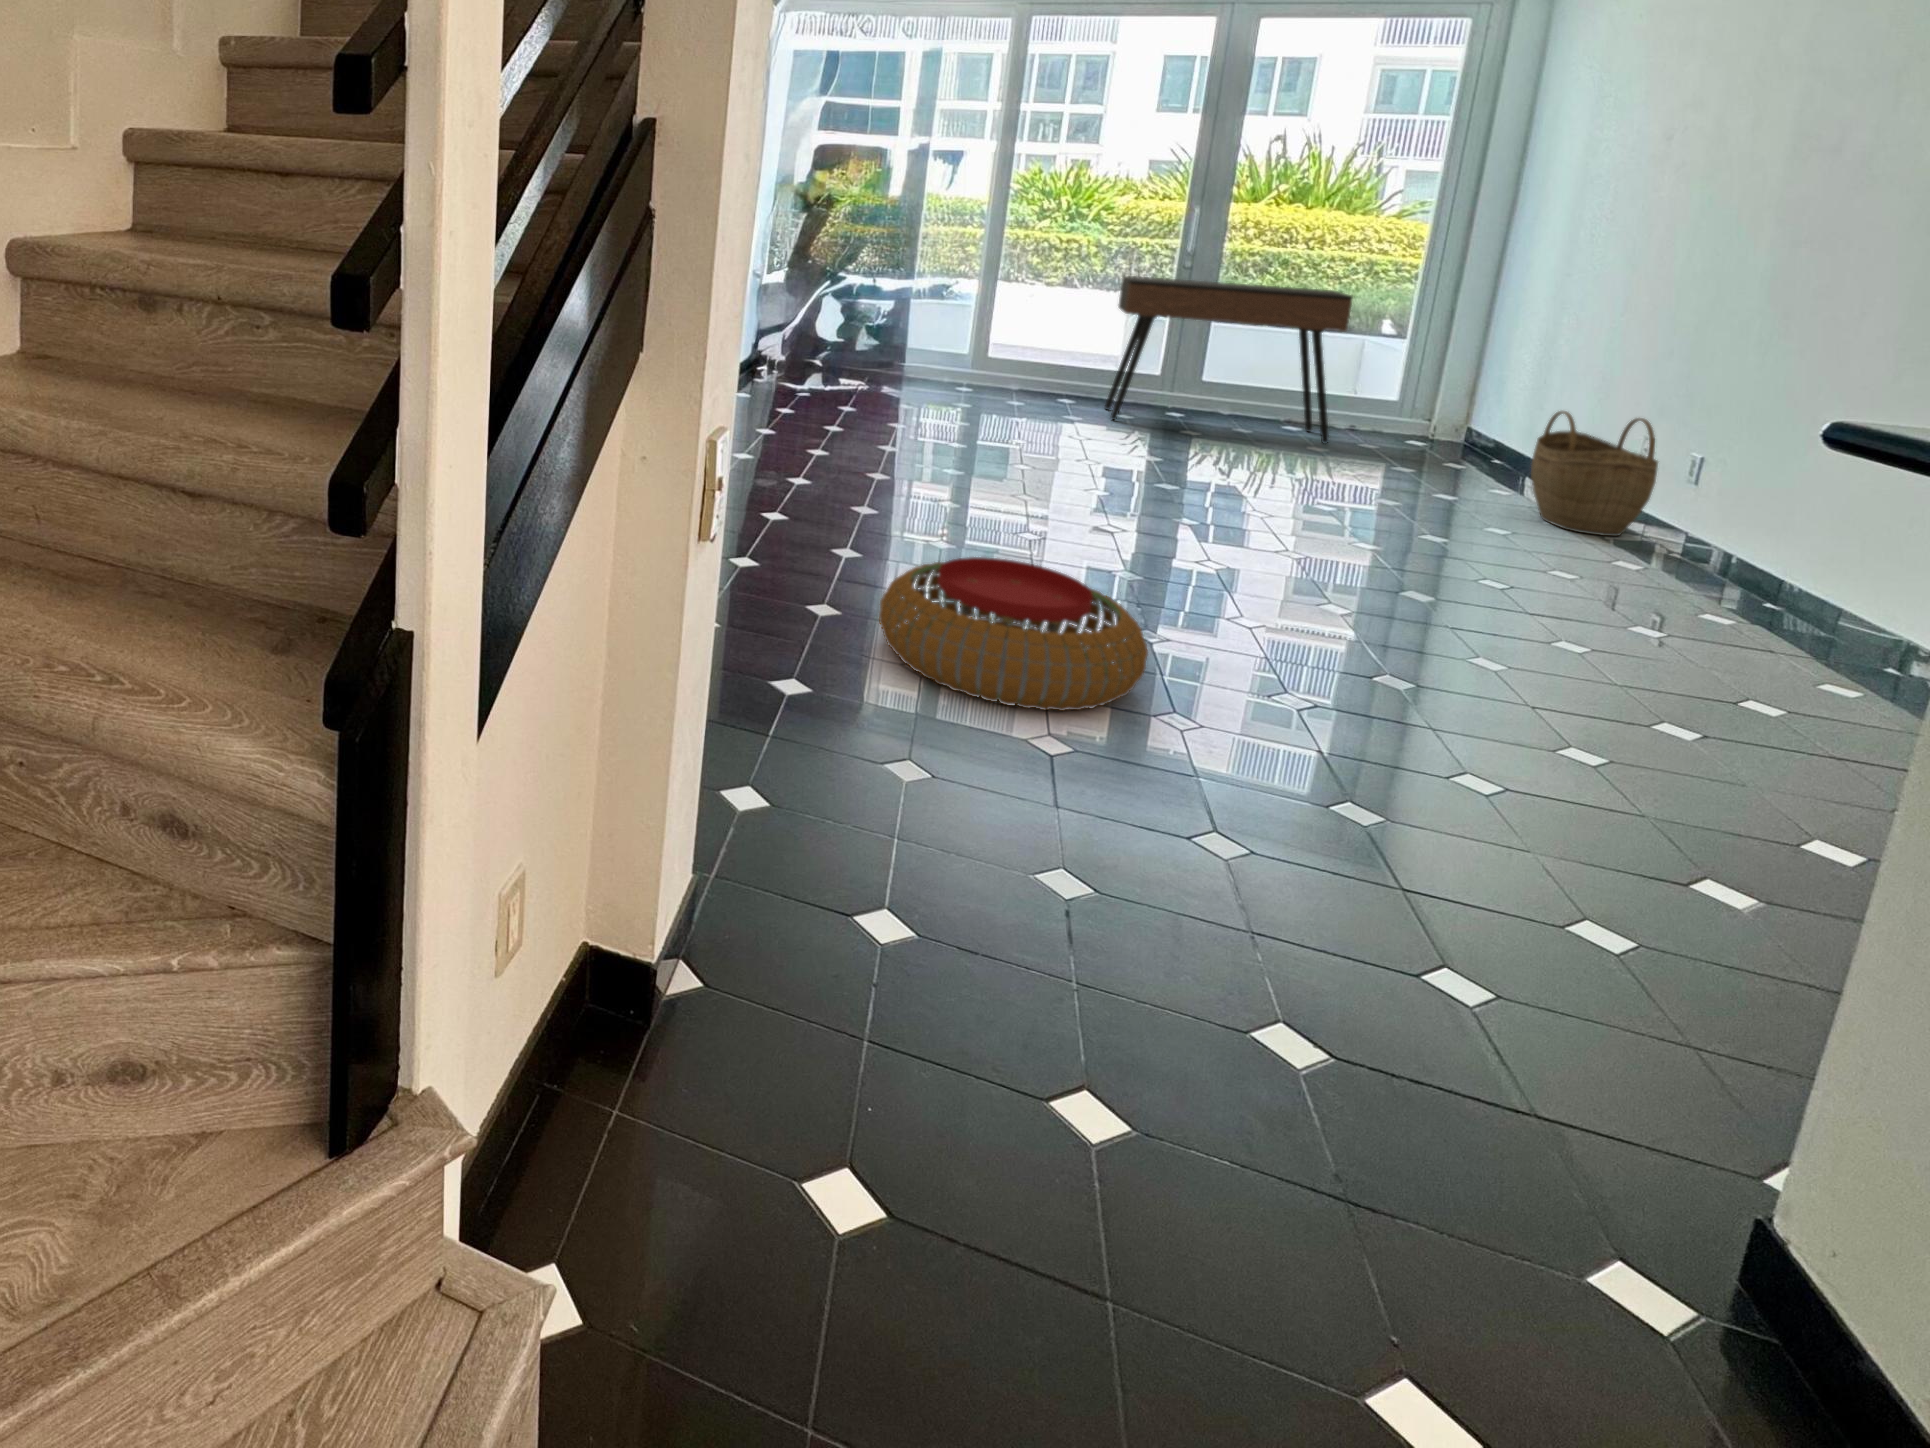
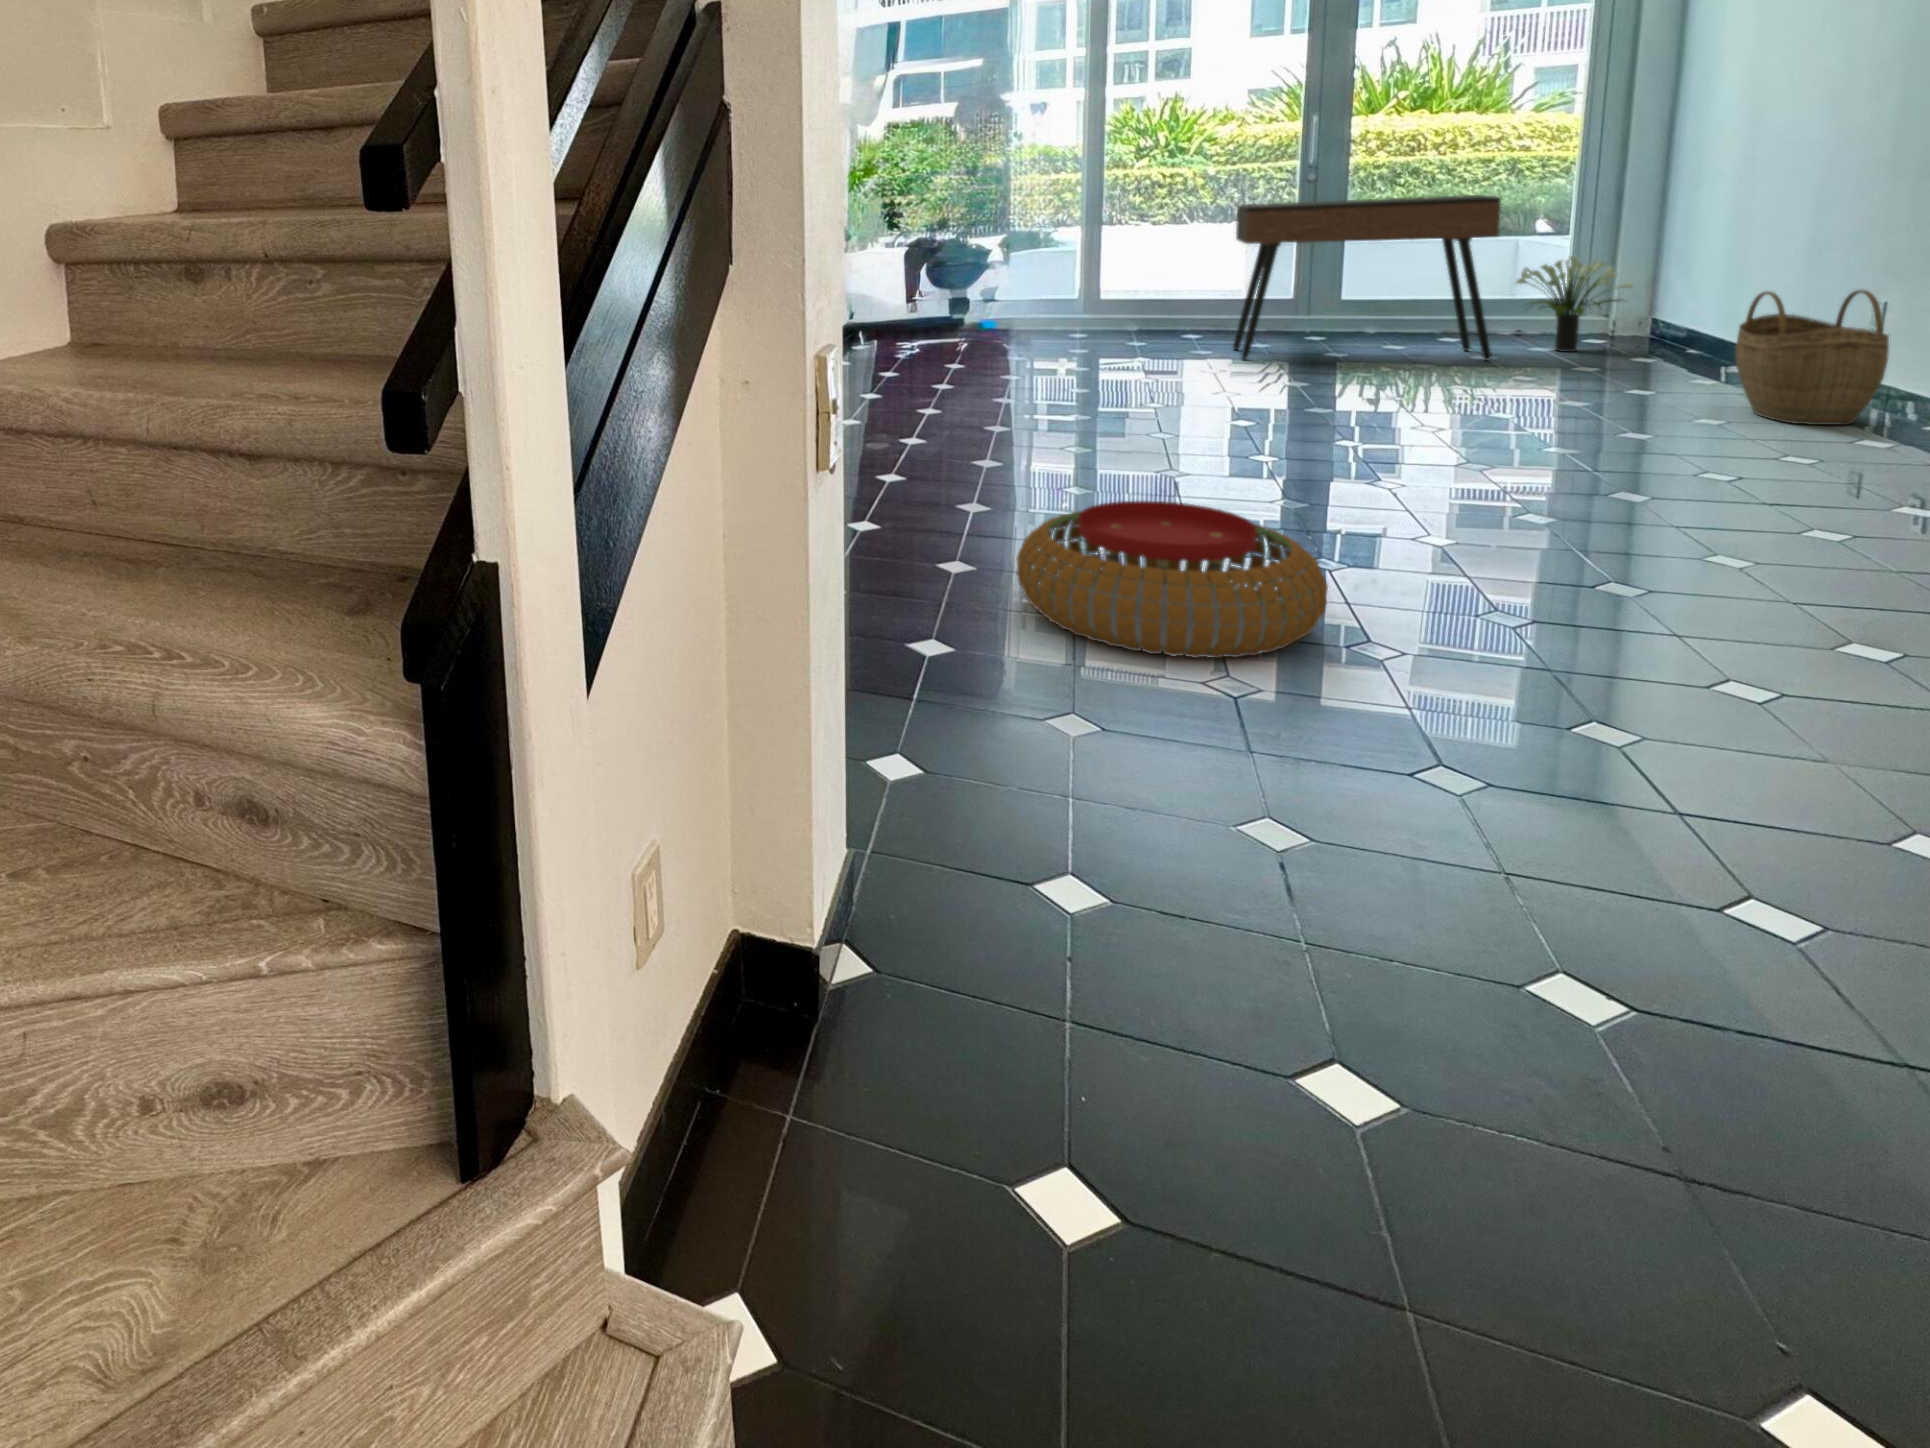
potted plant: none [1357,355,1457,442] -> present [1516,256,1633,352]

